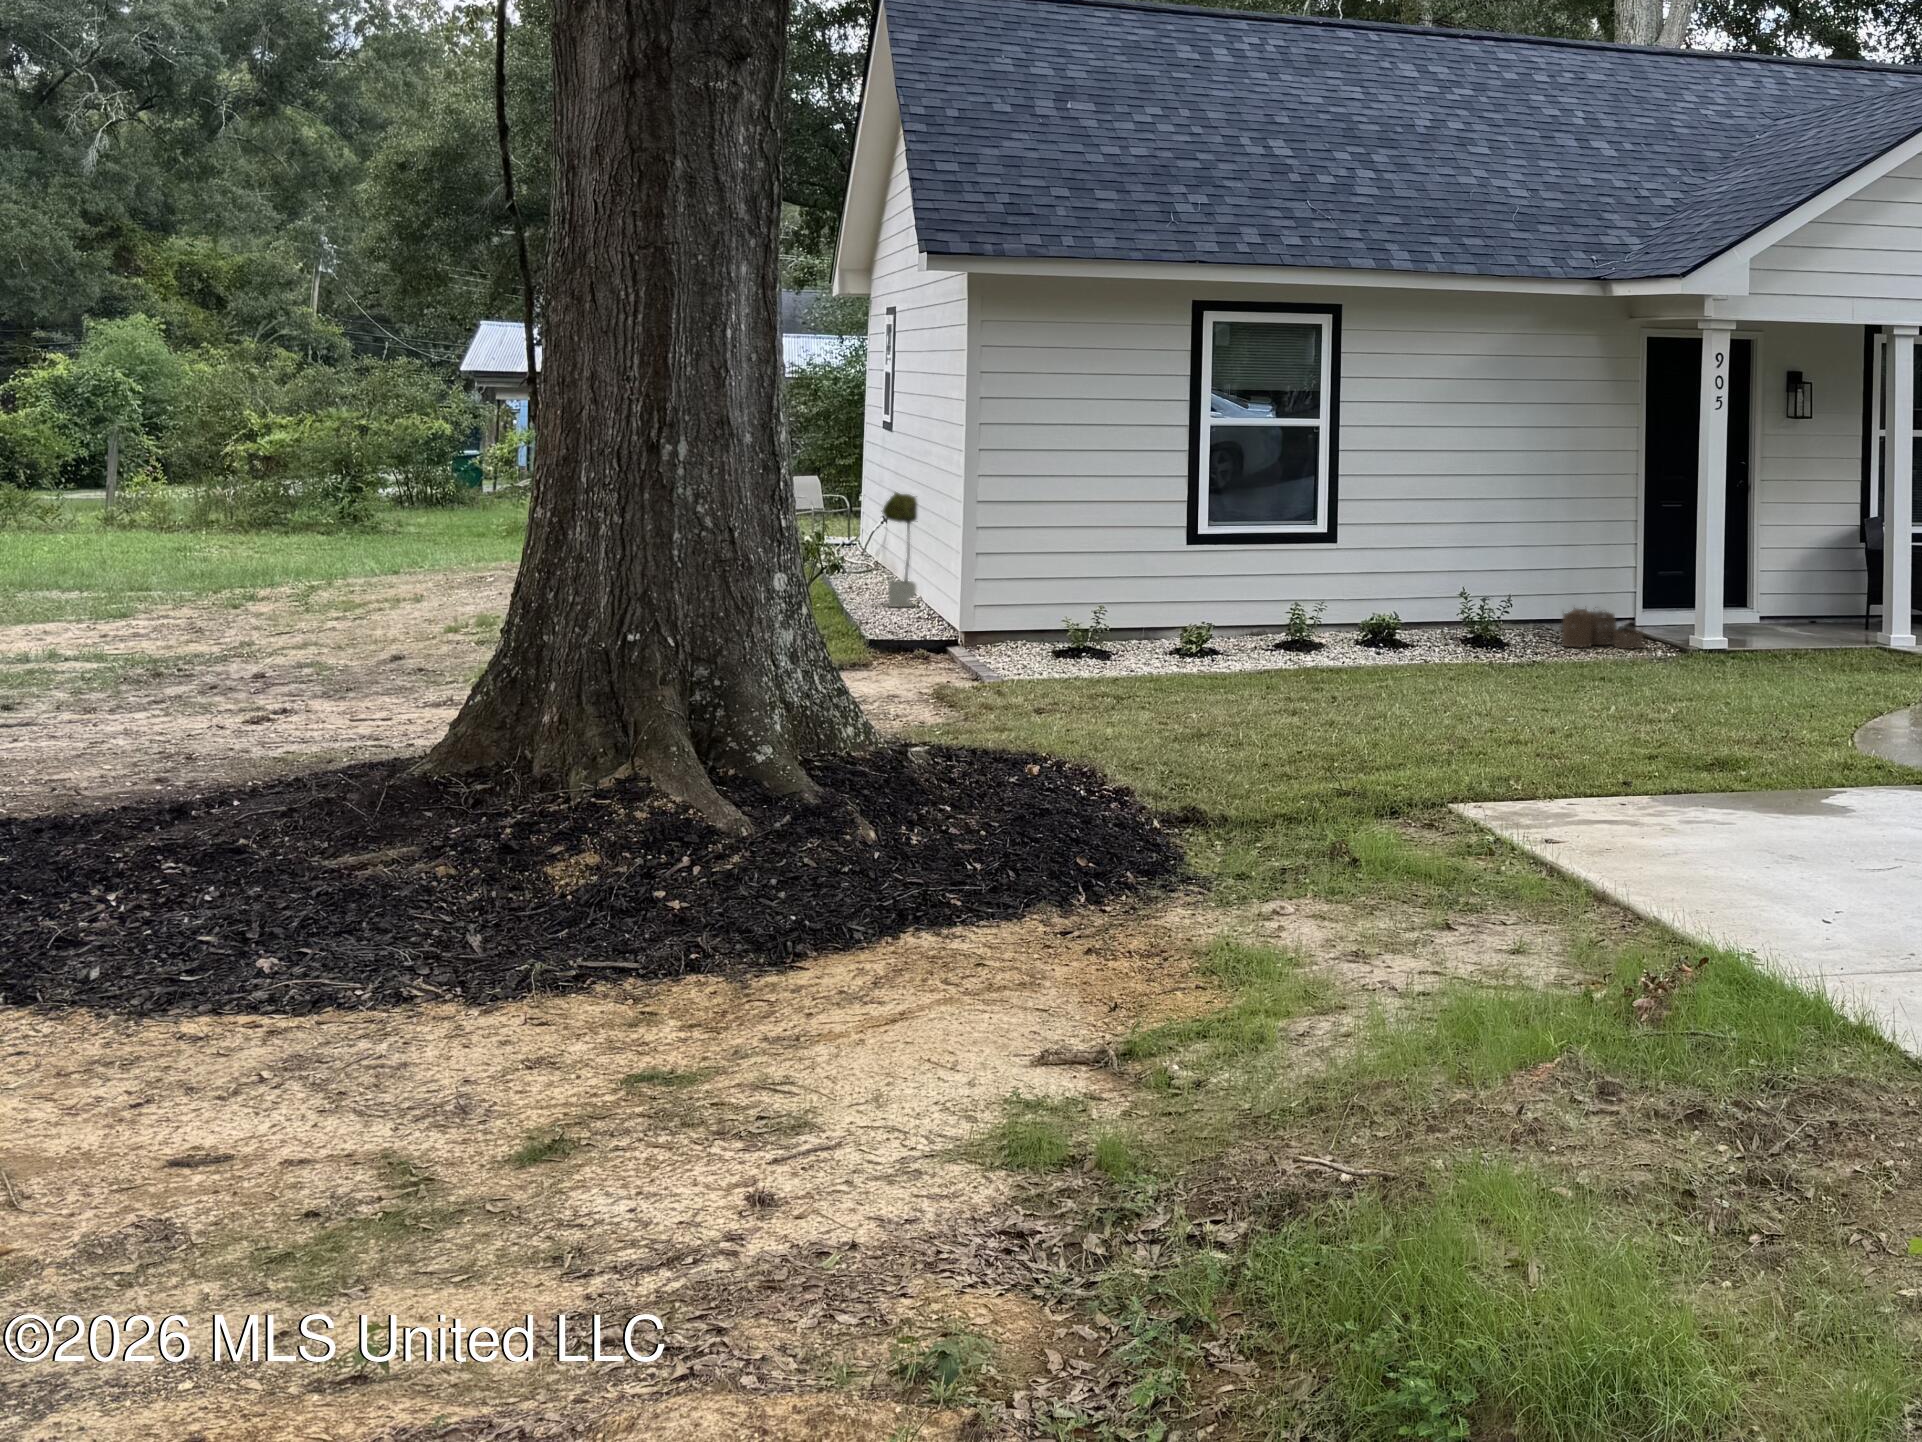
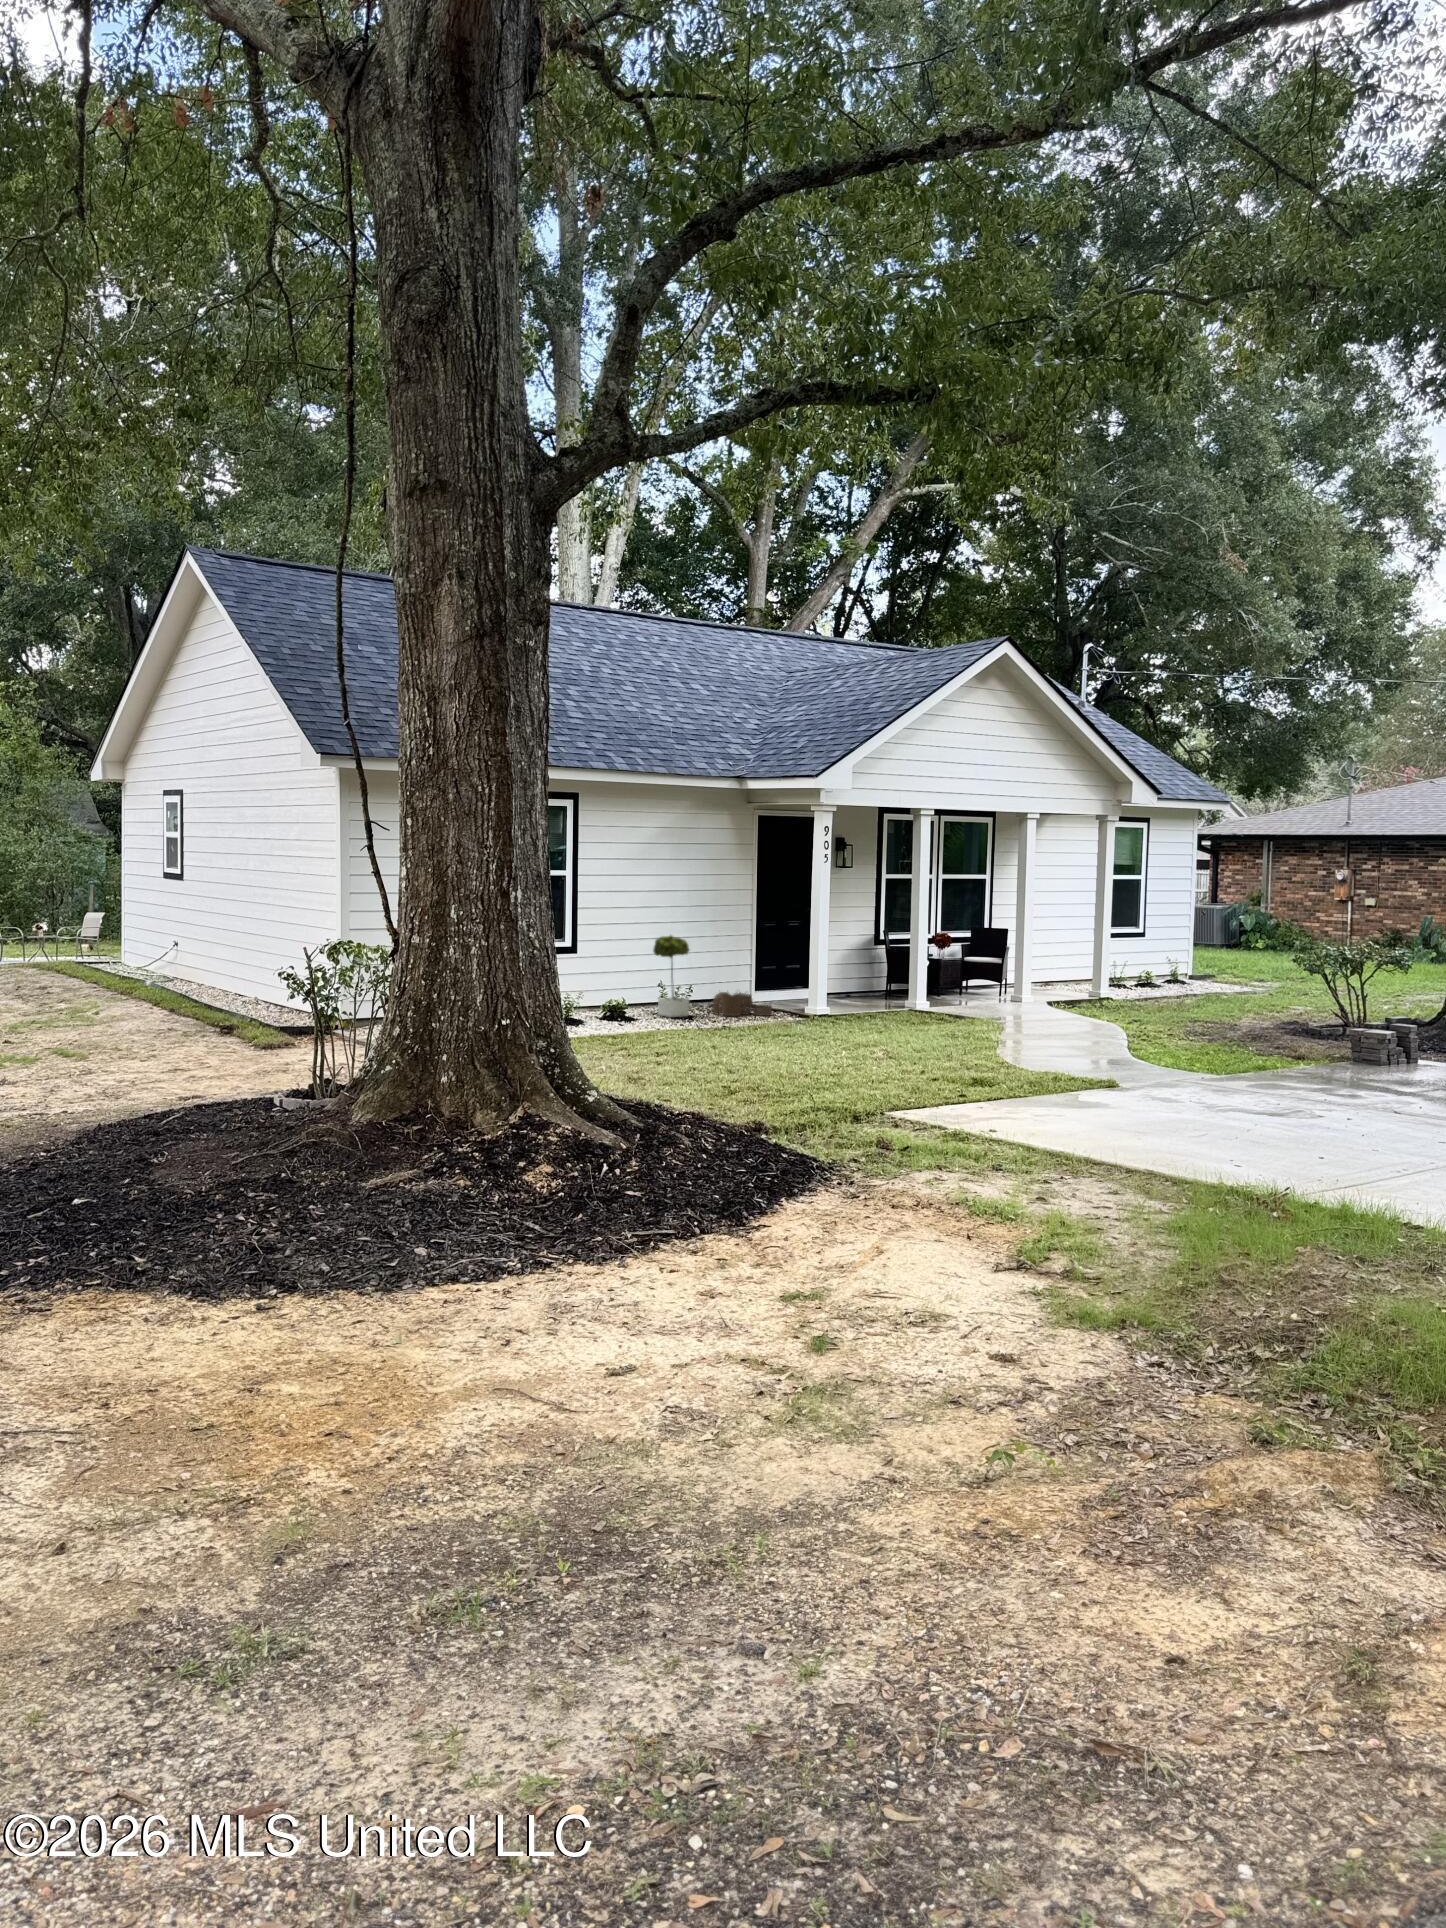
potted tree: present [881,492,917,607] -> present [653,936,689,1017]

